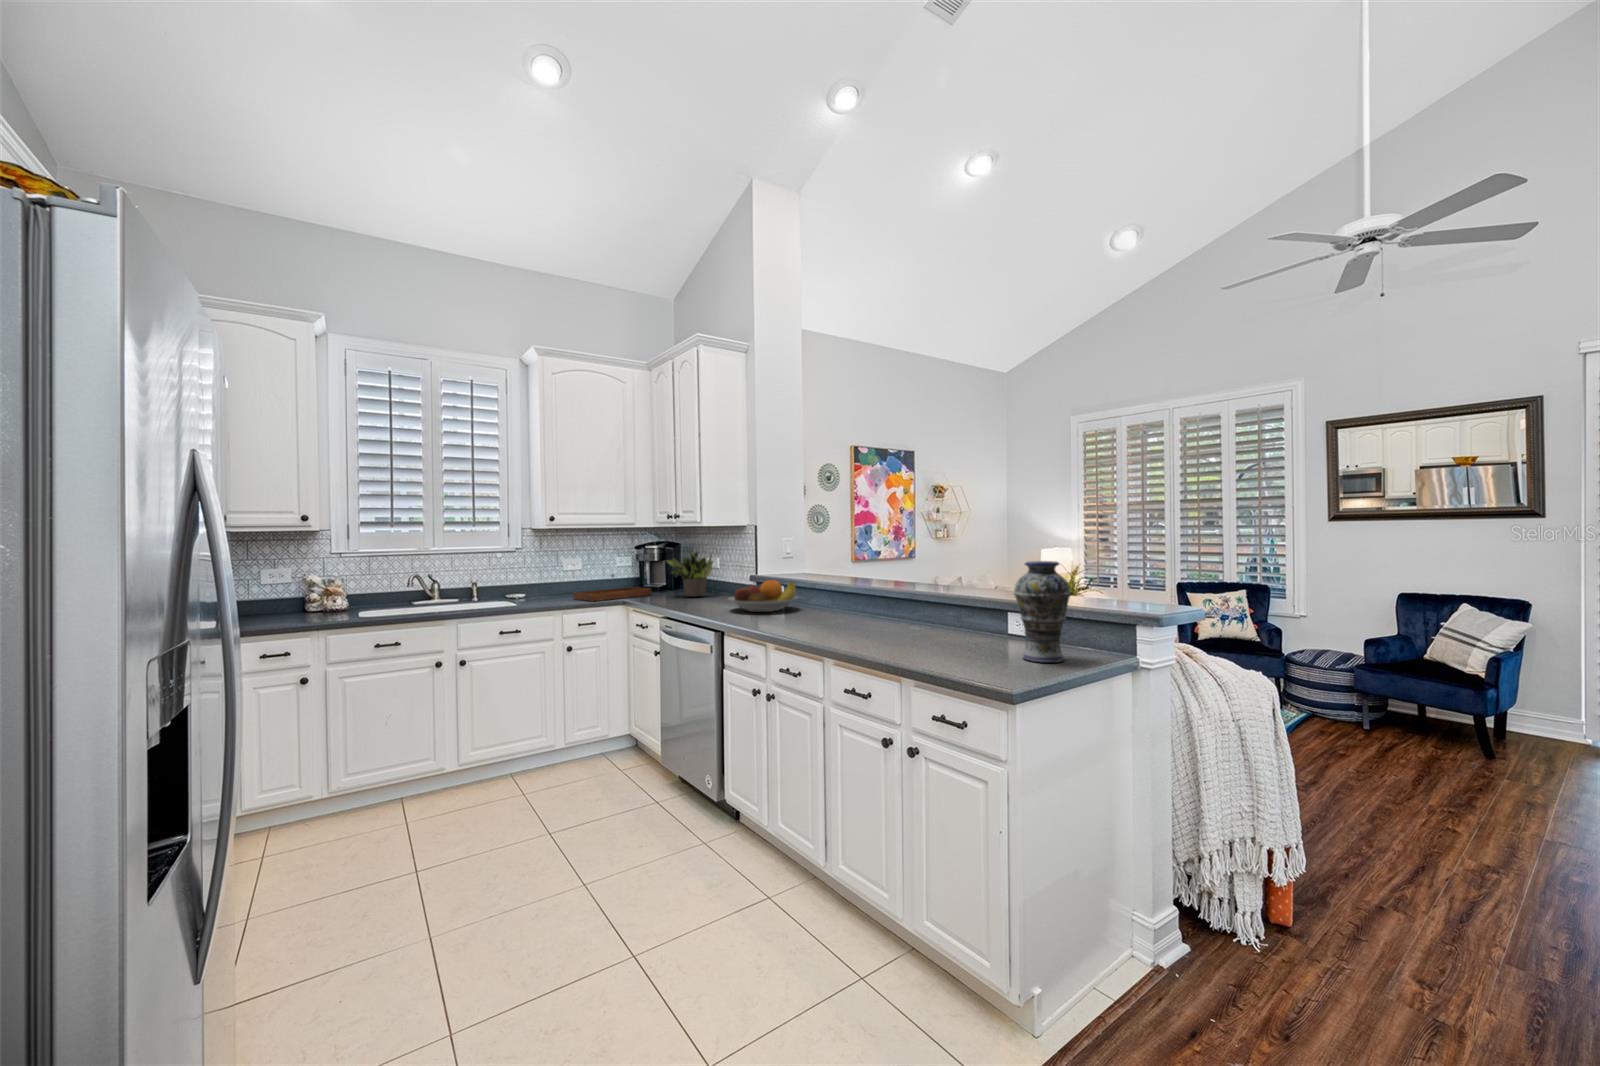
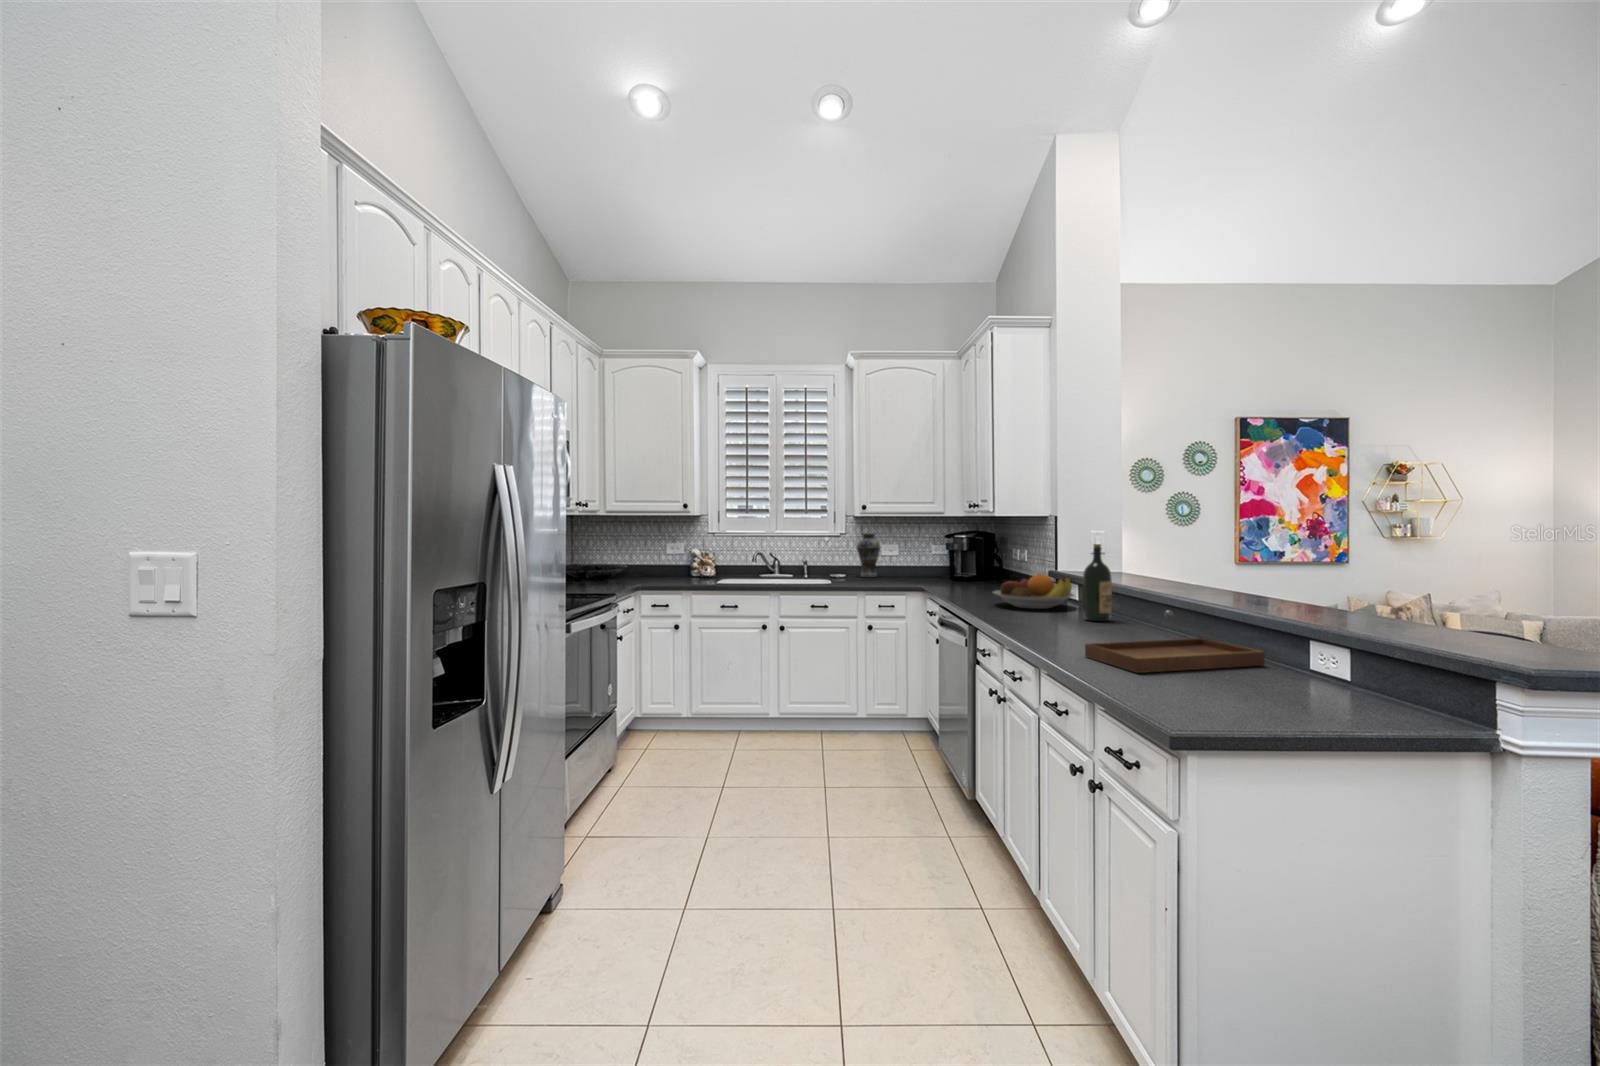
potted plant: present [667,550,713,596] -> none [960,537,1008,588]
wine bottle: none [819,551,841,617] -> present [1083,544,1112,621]
vase: present [1014,561,1071,663] -> present [856,533,880,578]
tray: present [573,574,651,601] -> present [1085,610,1265,673]

